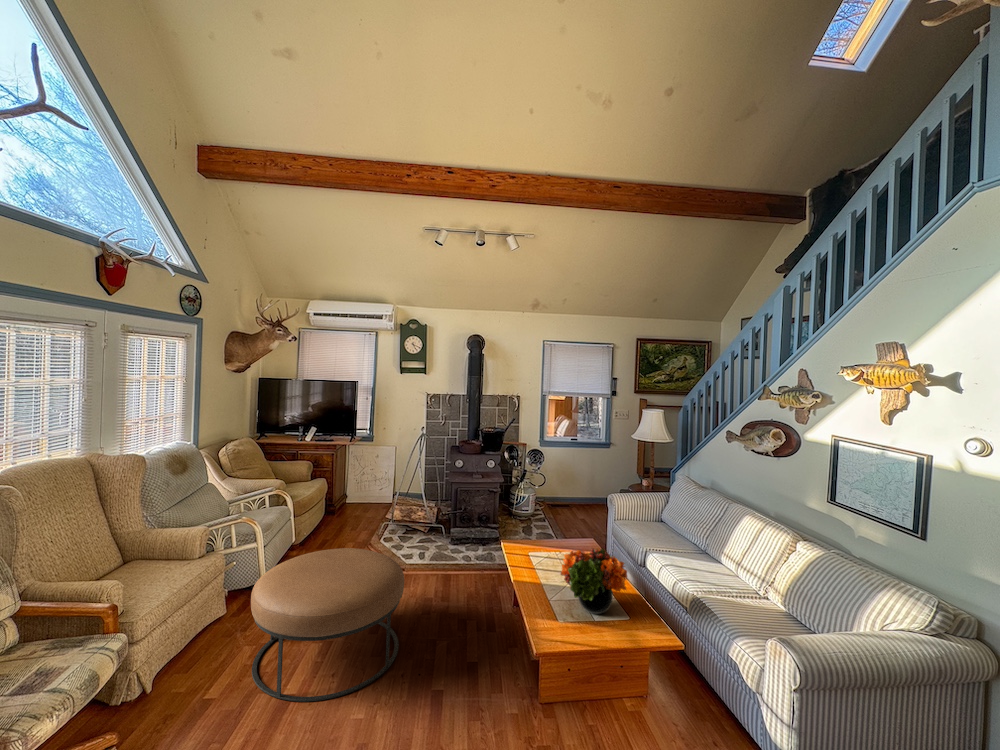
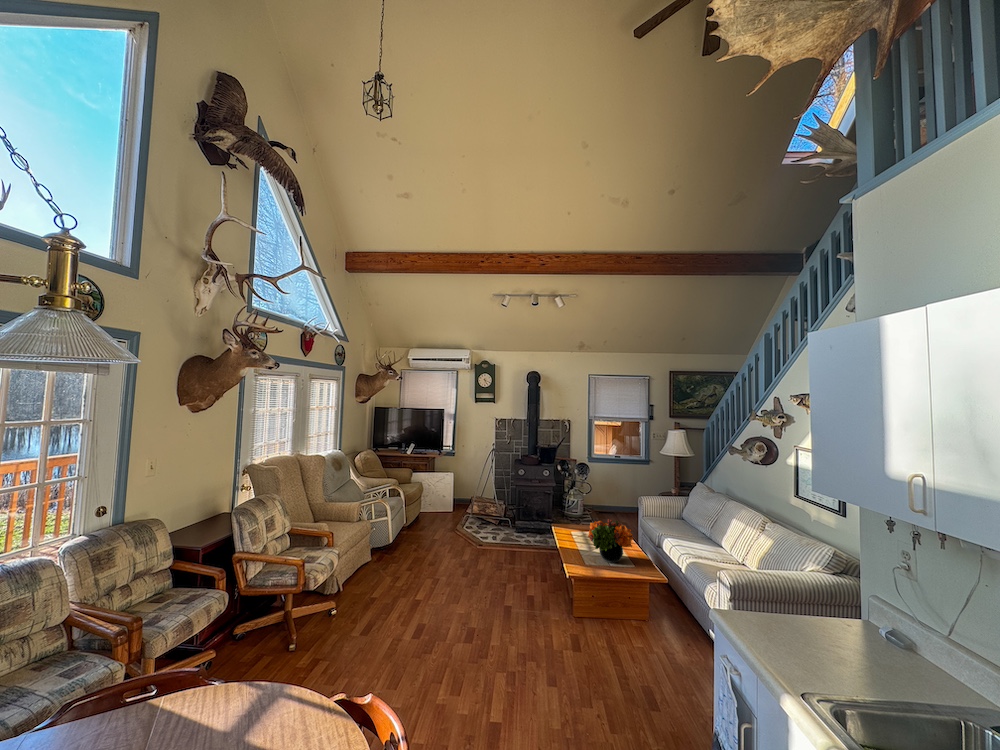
ottoman: present [251,548,404,702] -> none [392,520,485,604]

